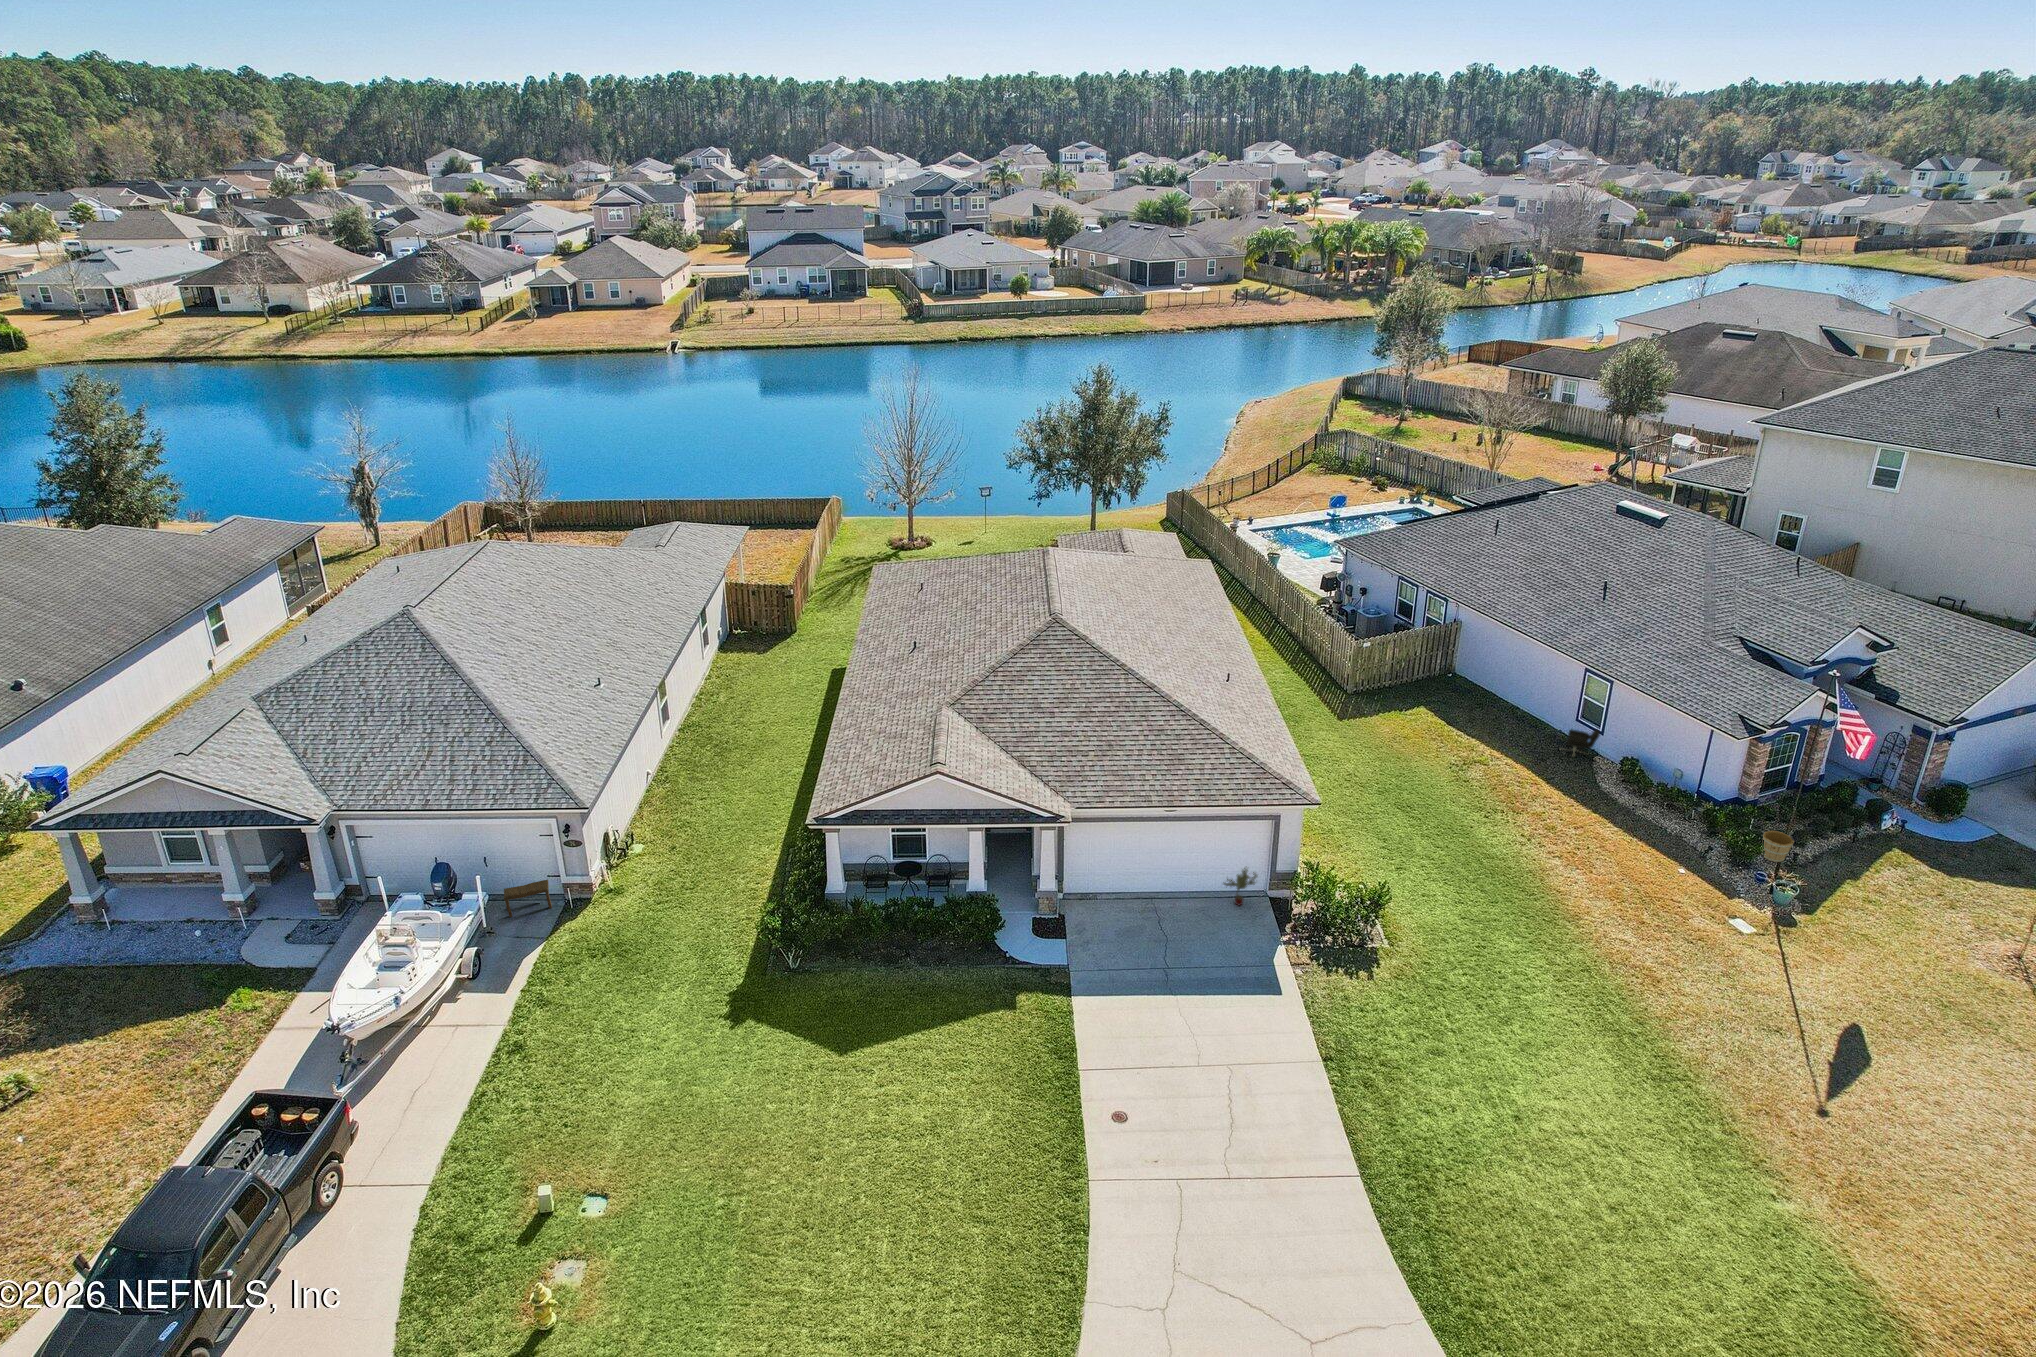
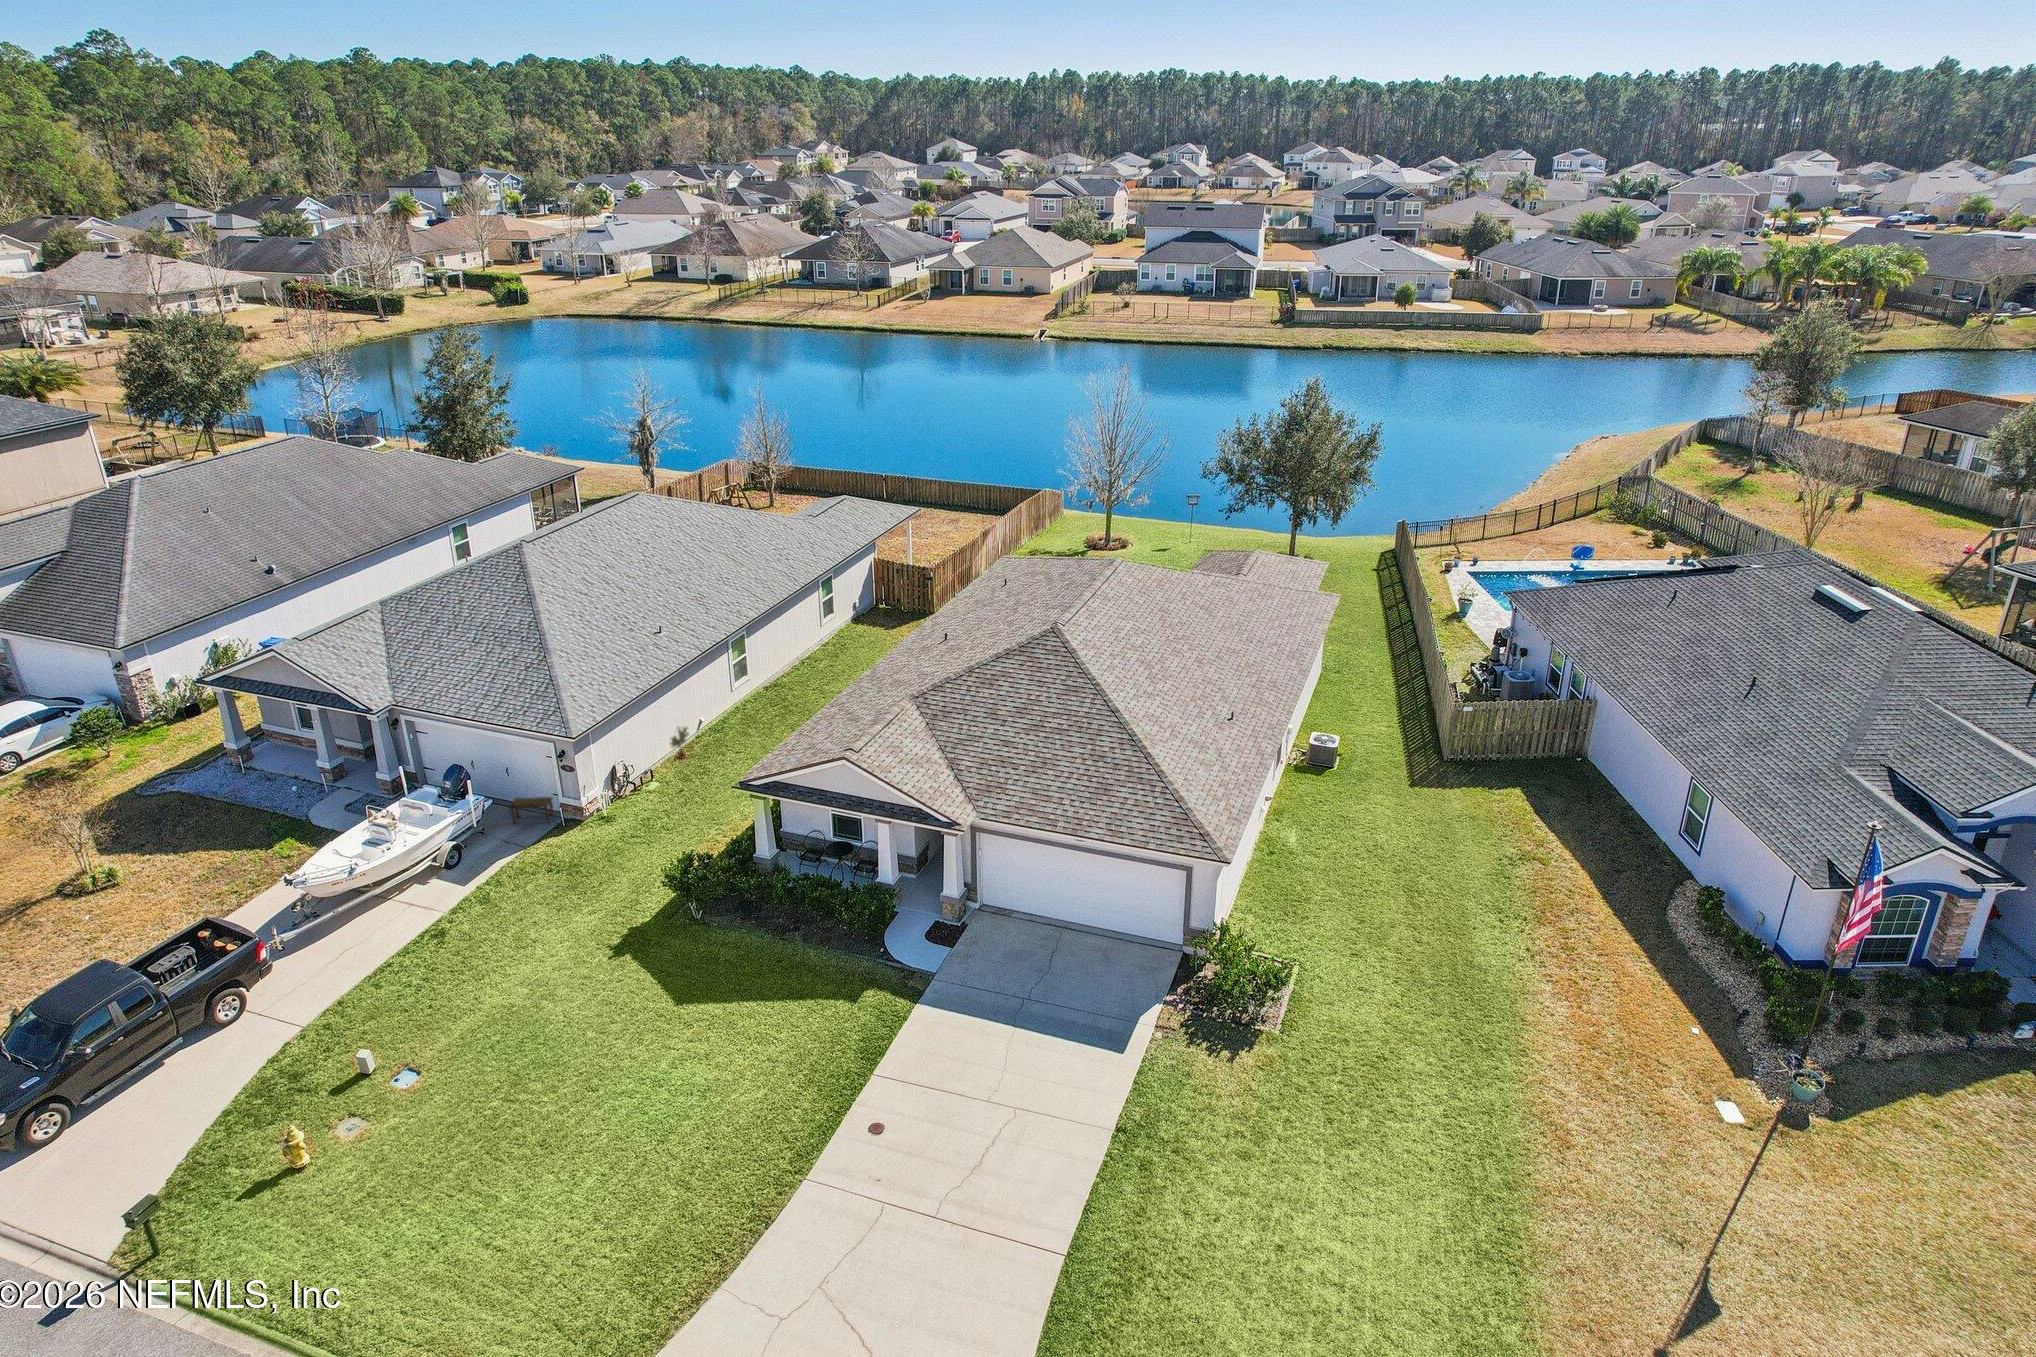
lounge chair: present [1567,729,1600,754] -> none [1645,843,1696,876]
wooden bucket: present [1763,831,1794,862] -> none [1822,1009,1864,1050]
potted tree: present [1223,868,1257,906] -> present [669,727,689,759]

